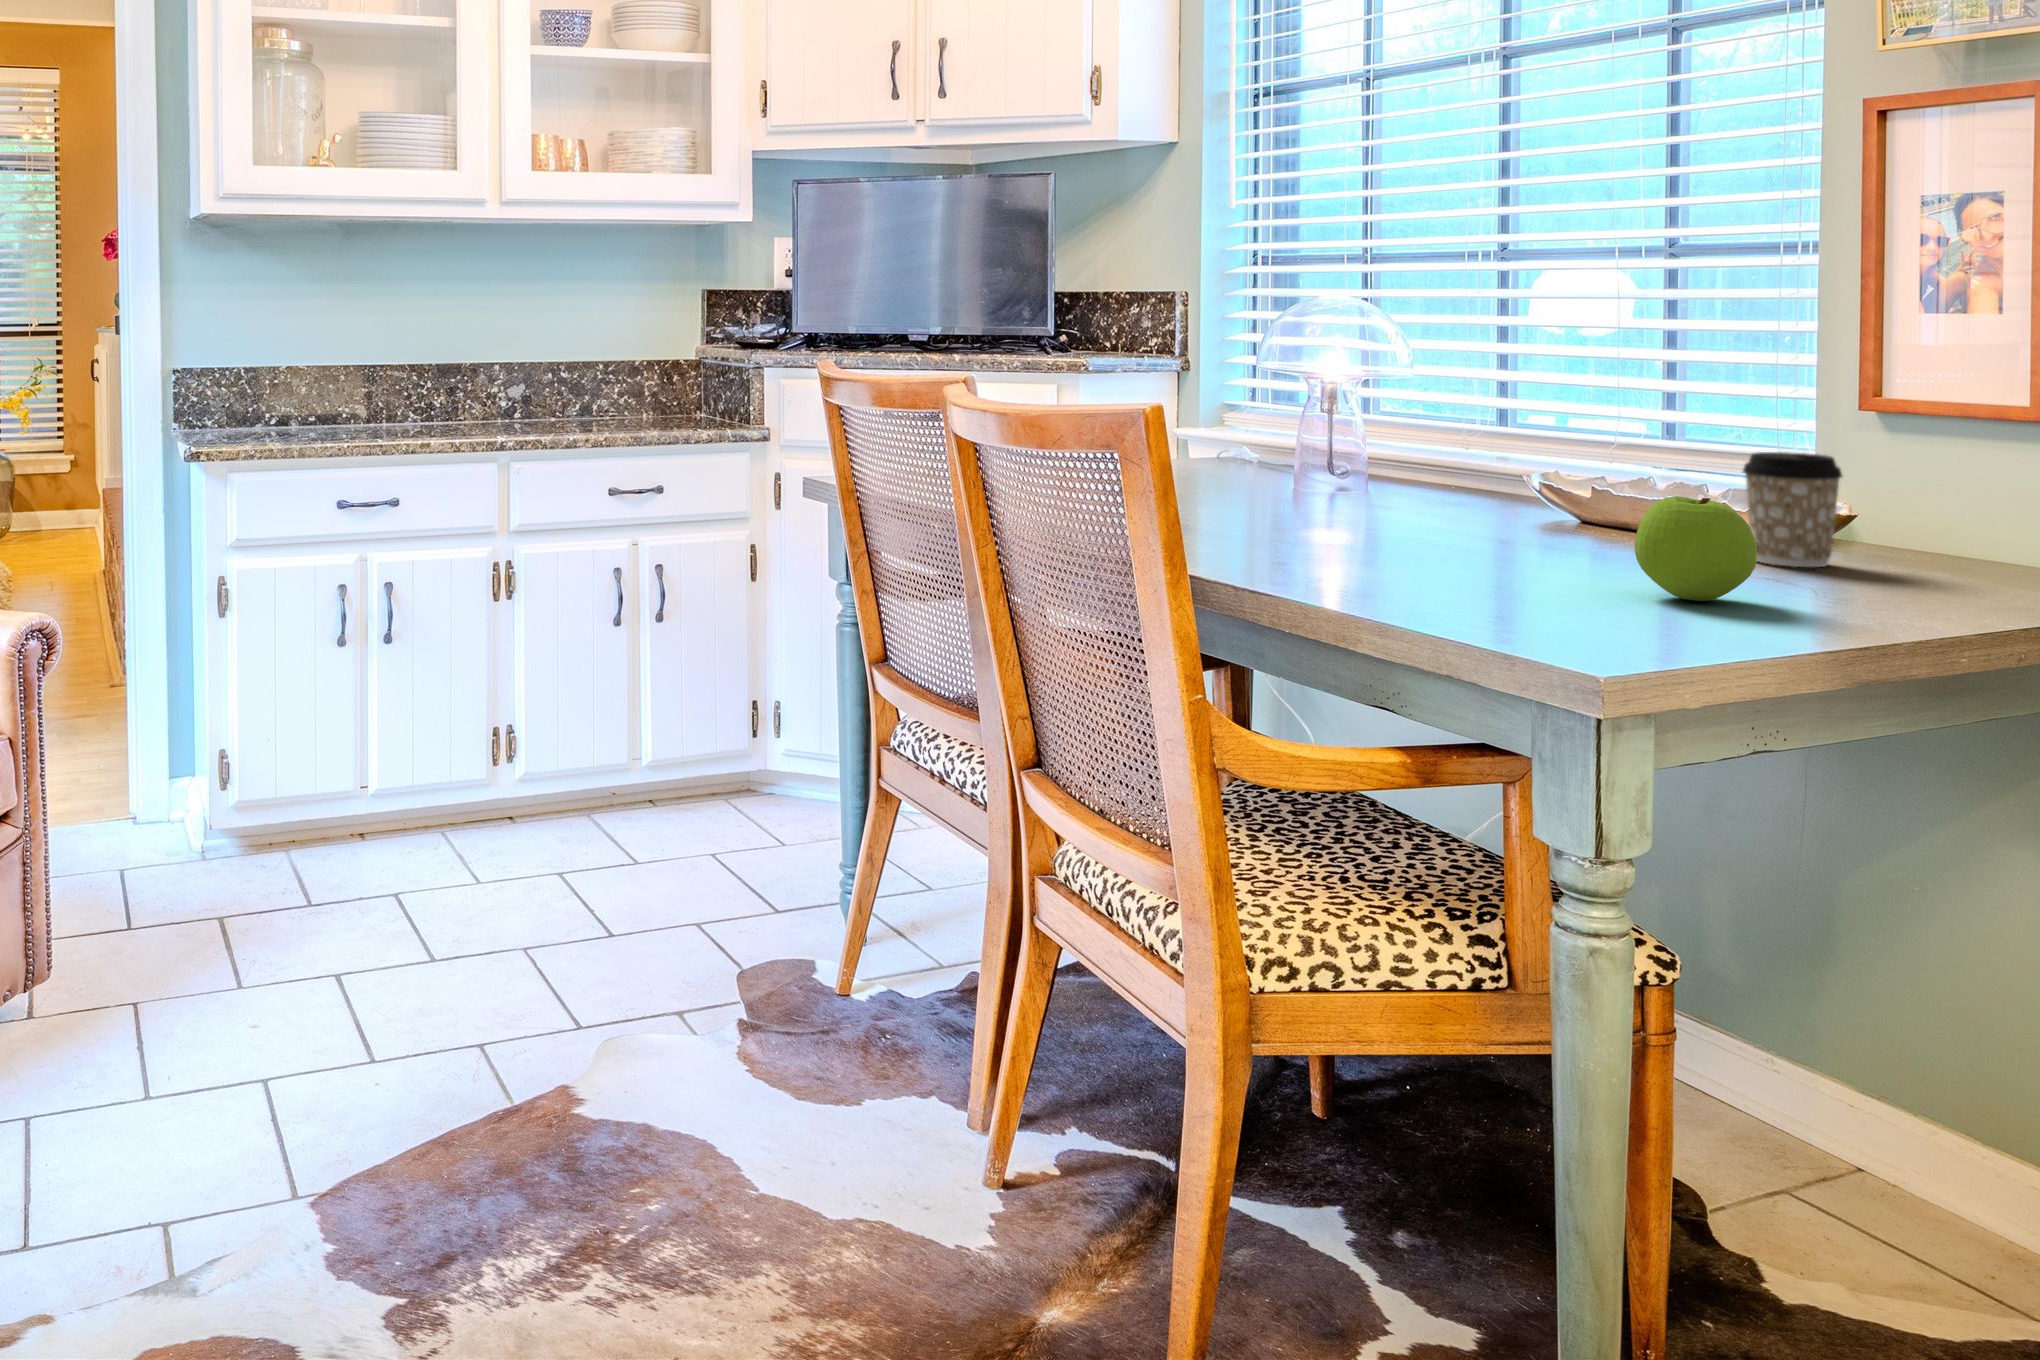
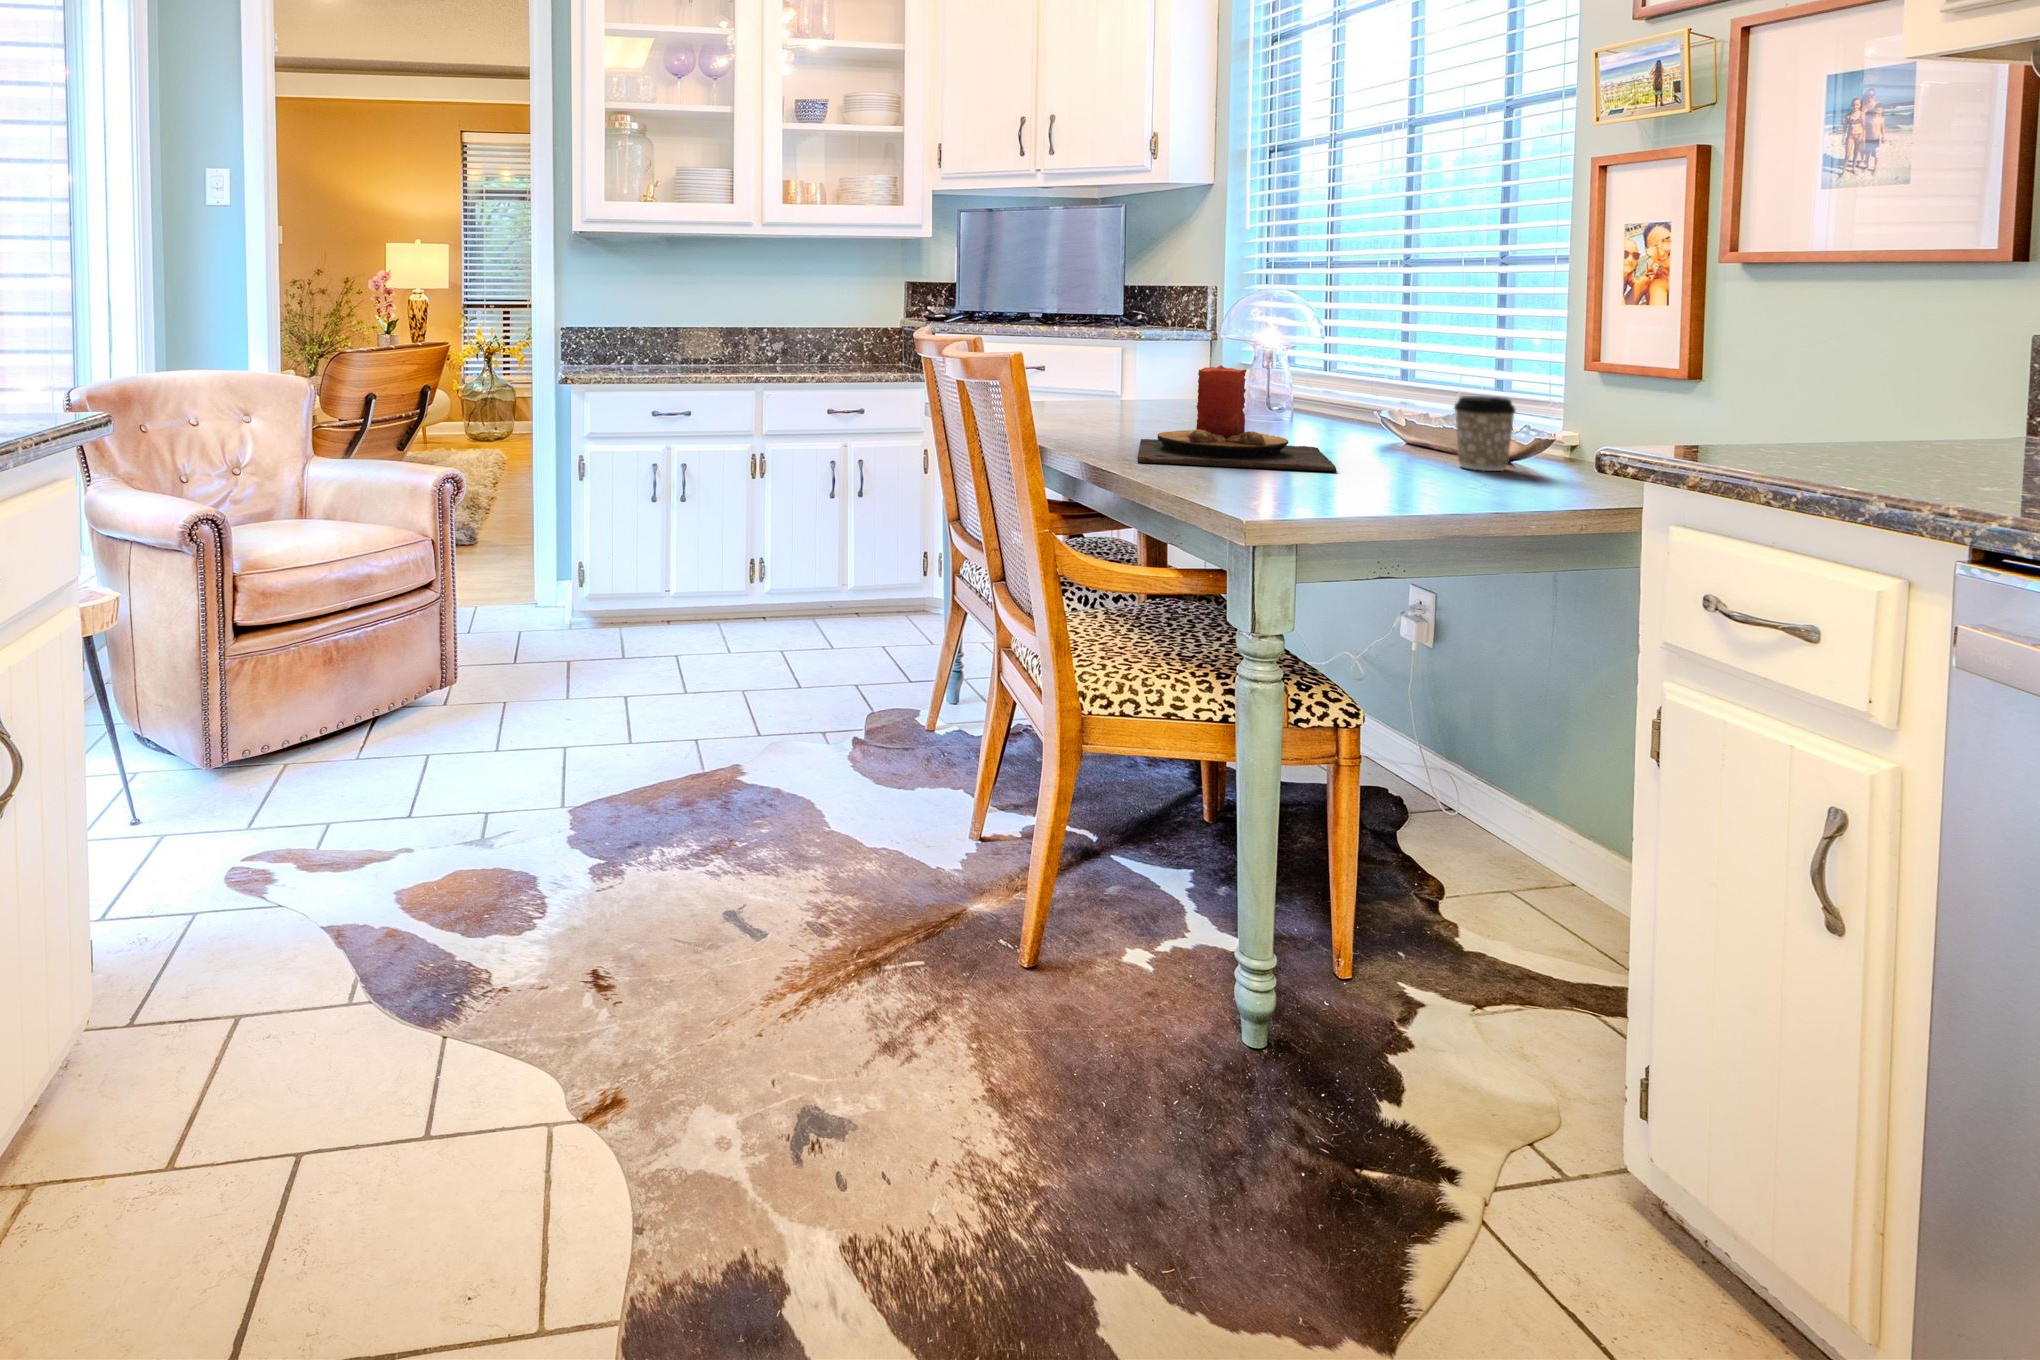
candle: none [1239,413,1609,578] -> present [1137,365,1336,472]
apple: present [1635,496,1758,601] -> none [1334,420,1405,485]

